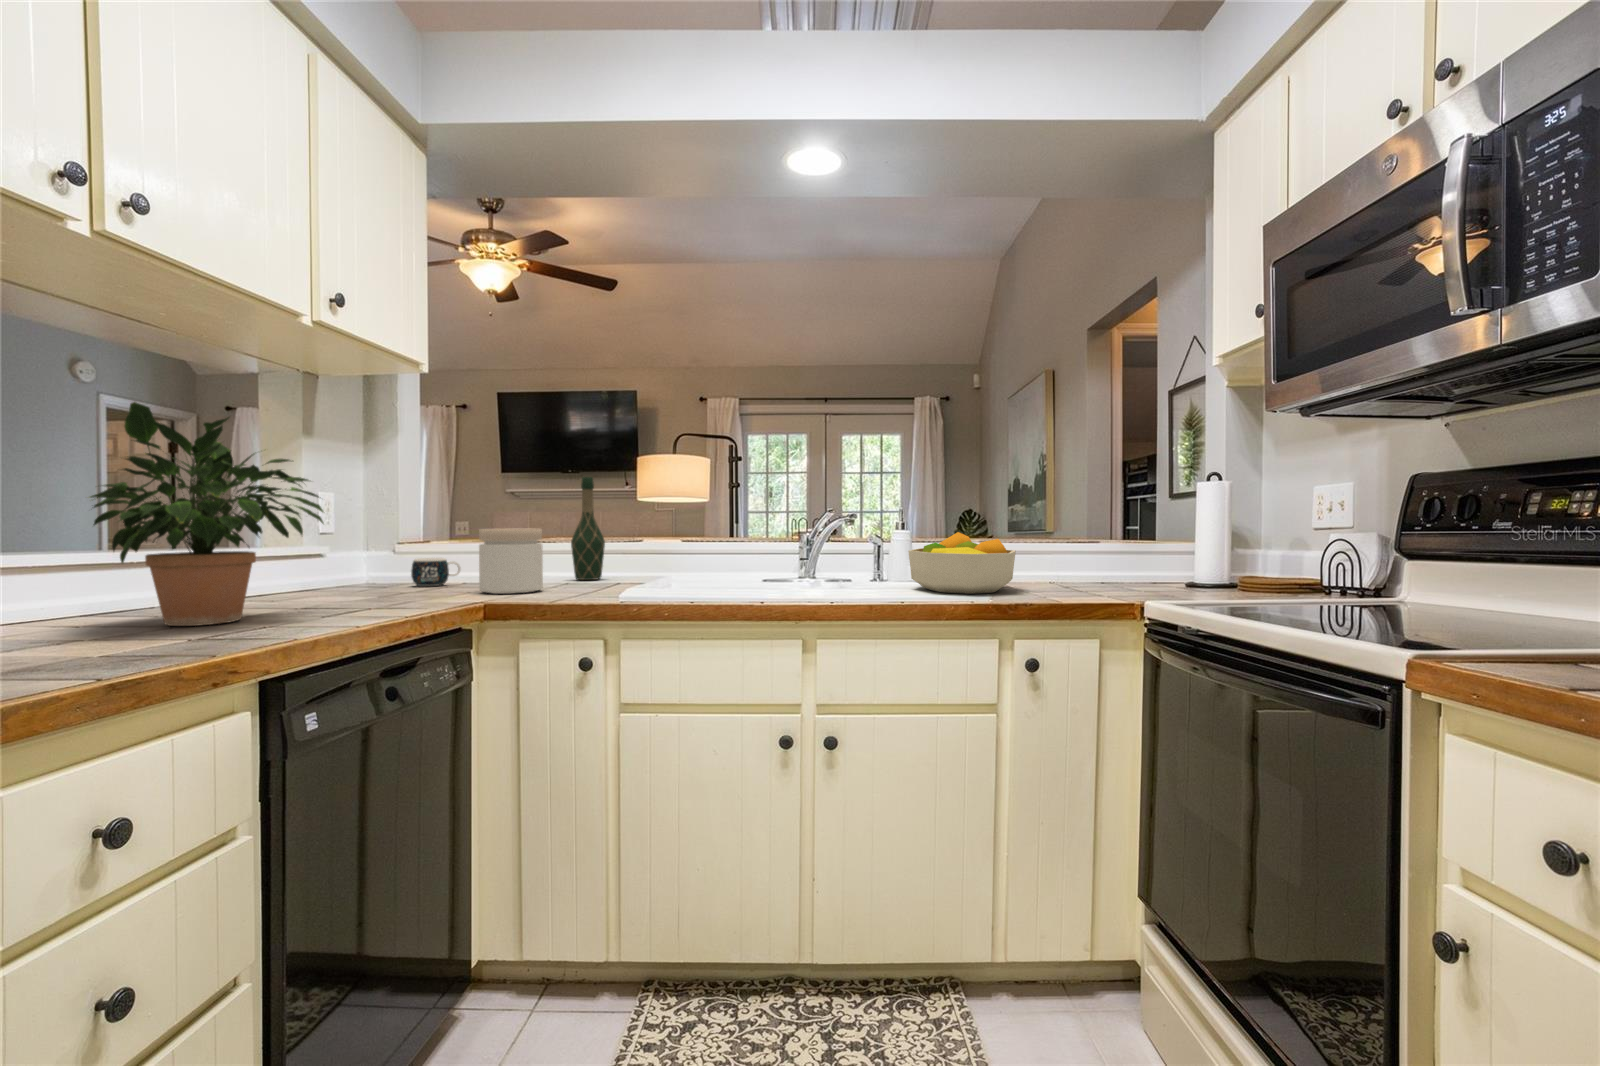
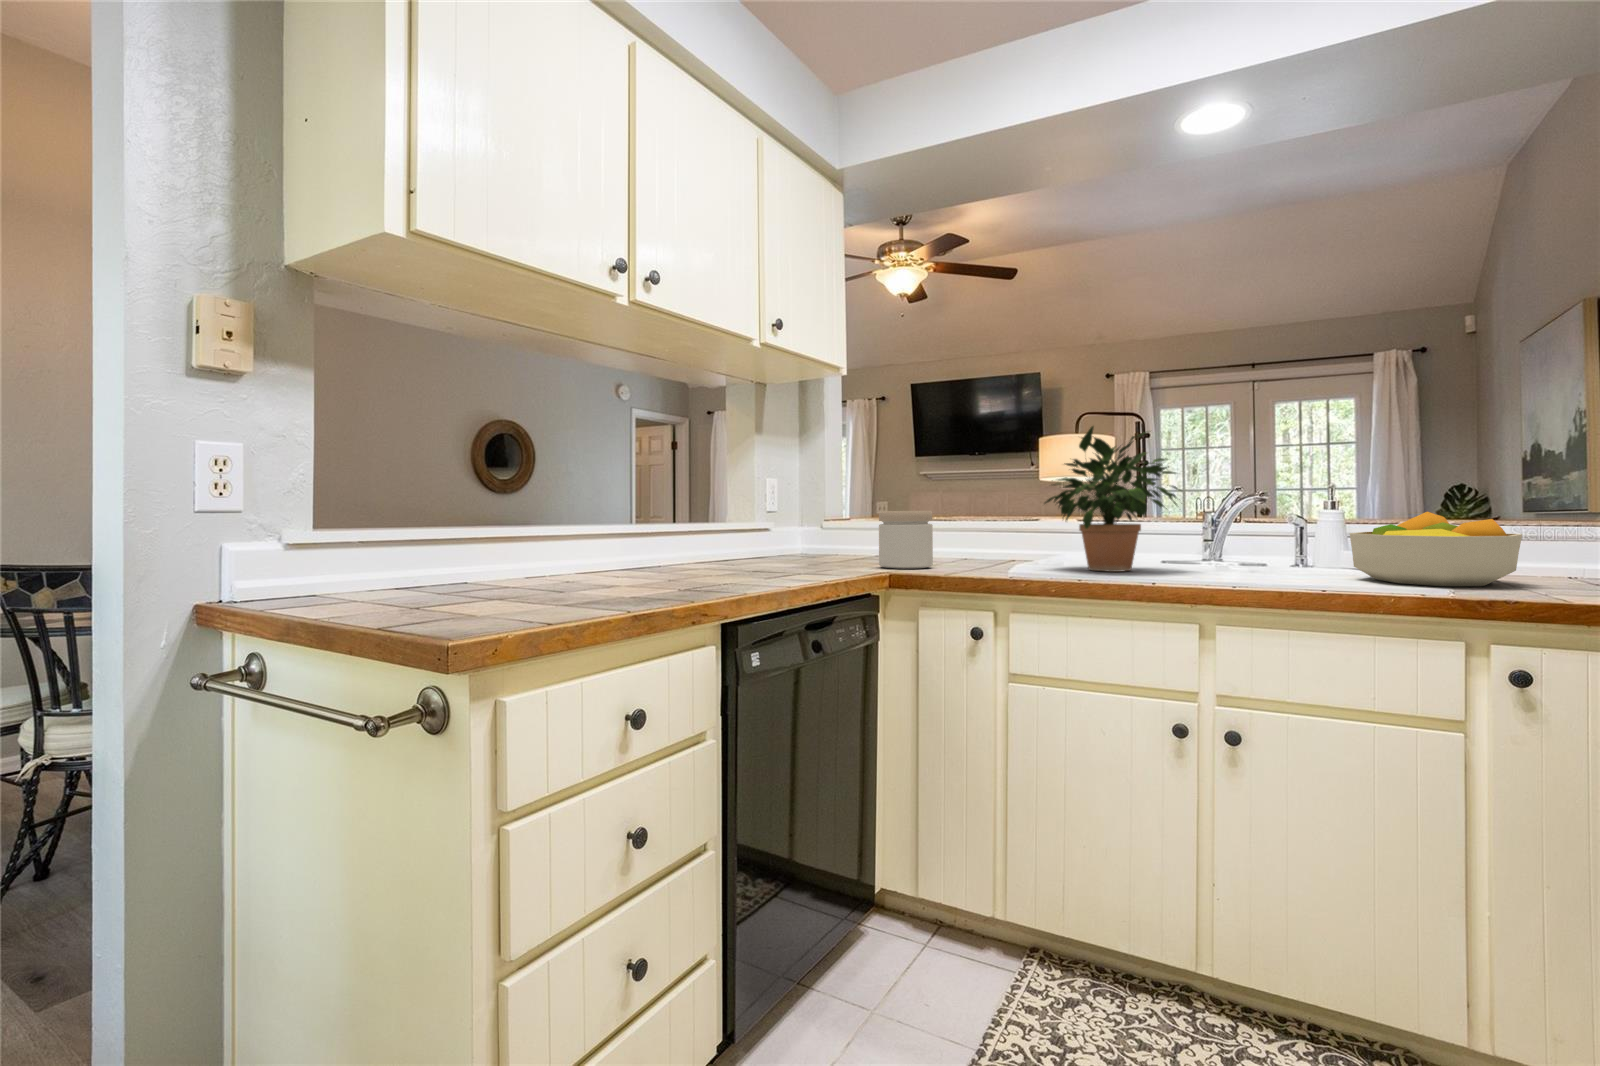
potted plant: present [90,402,323,626] -> present [1045,426,1181,572]
wine bottle: present [571,477,605,580] -> none [957,463,989,561]
mug: present [411,558,460,586] -> none [824,538,862,562]

